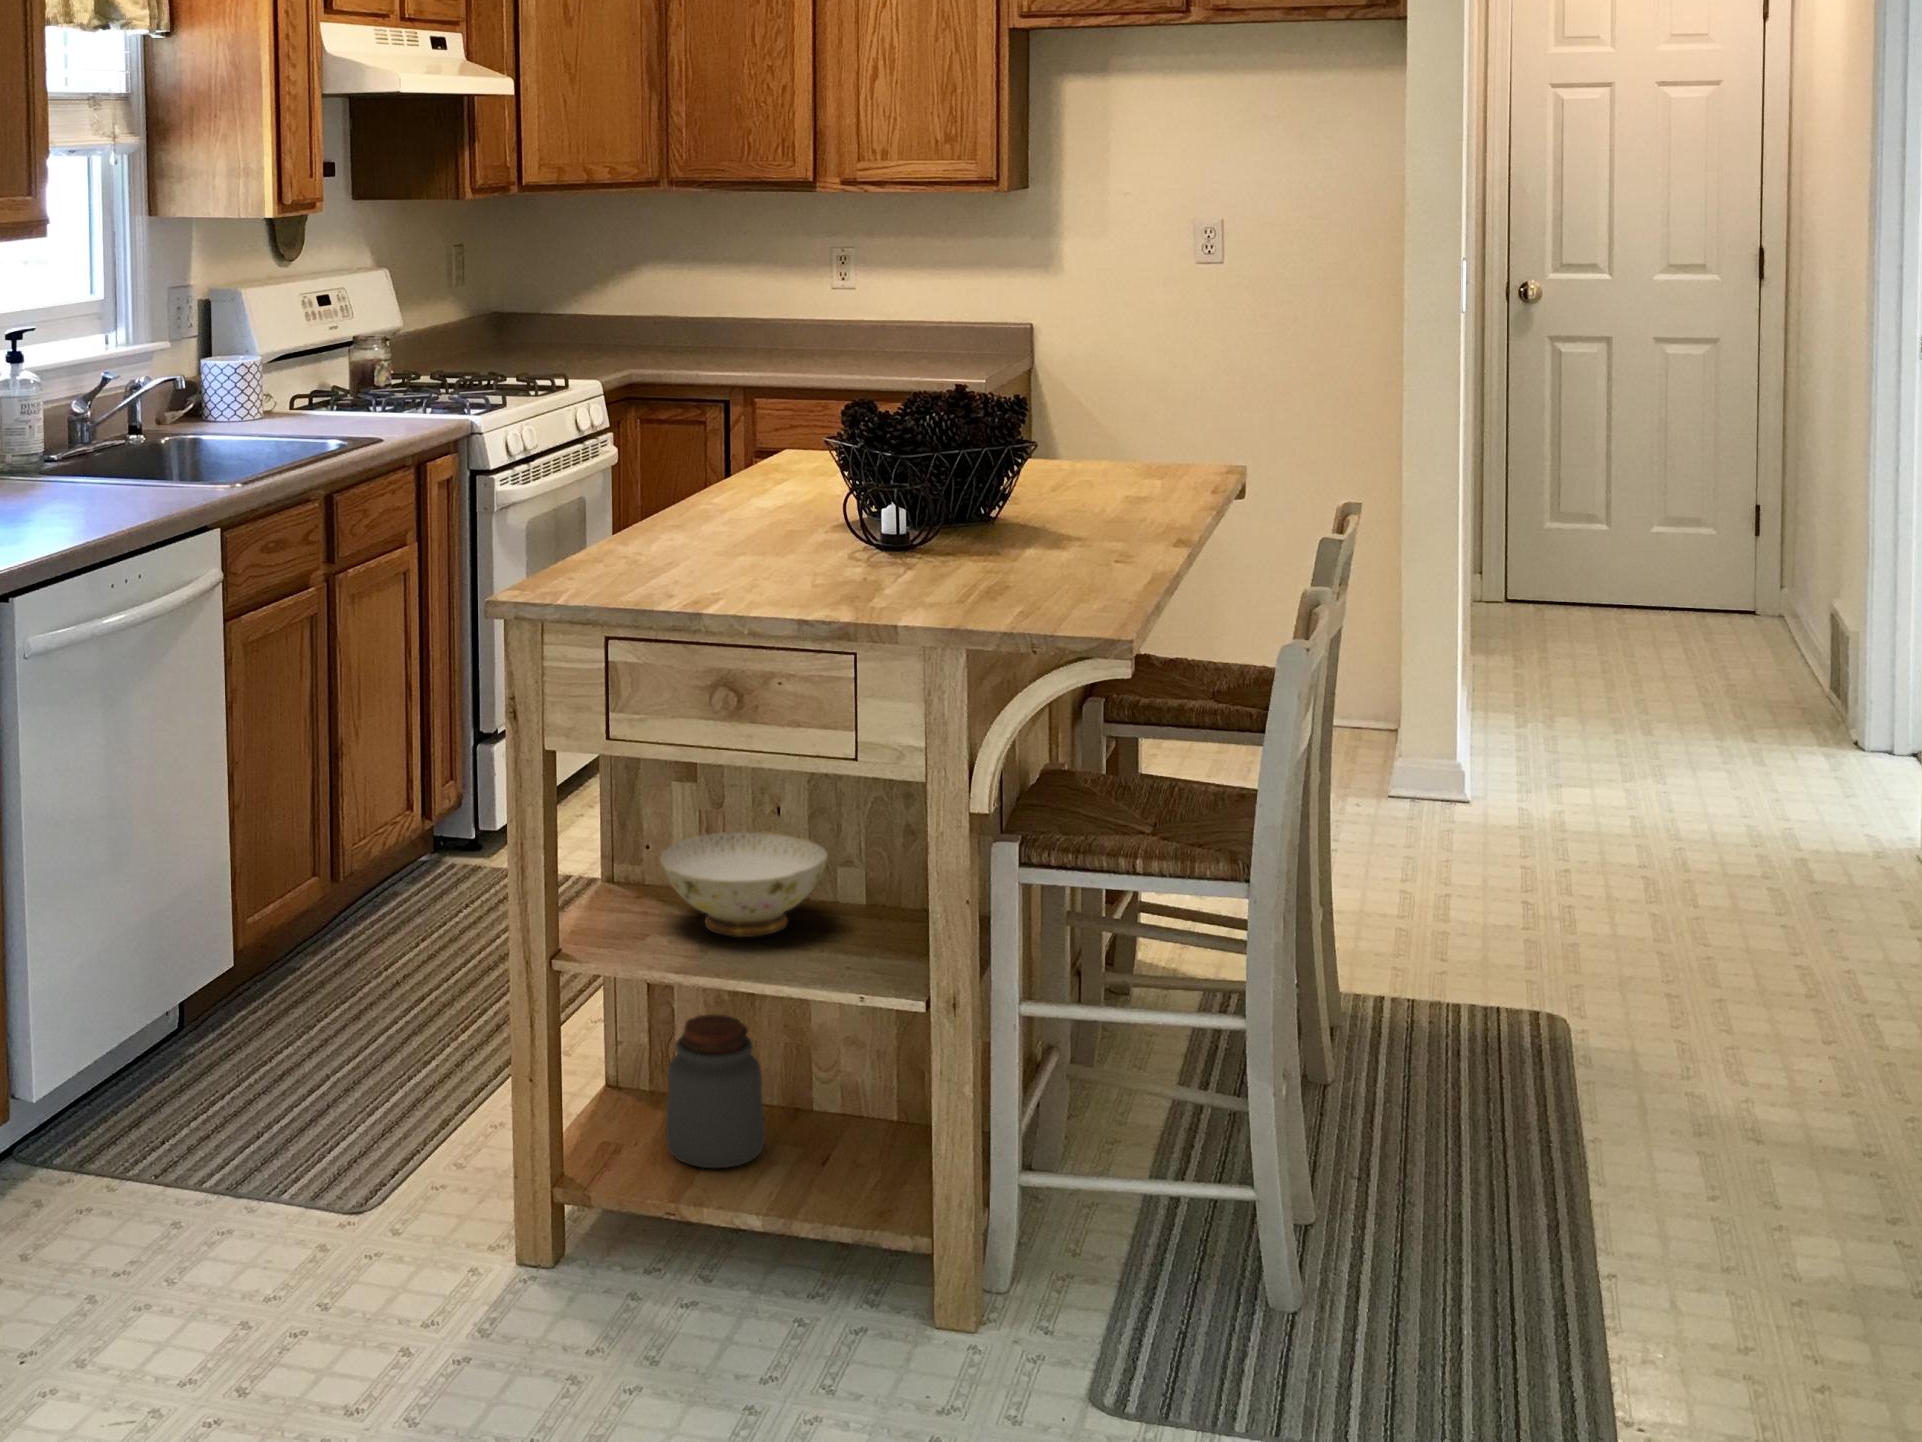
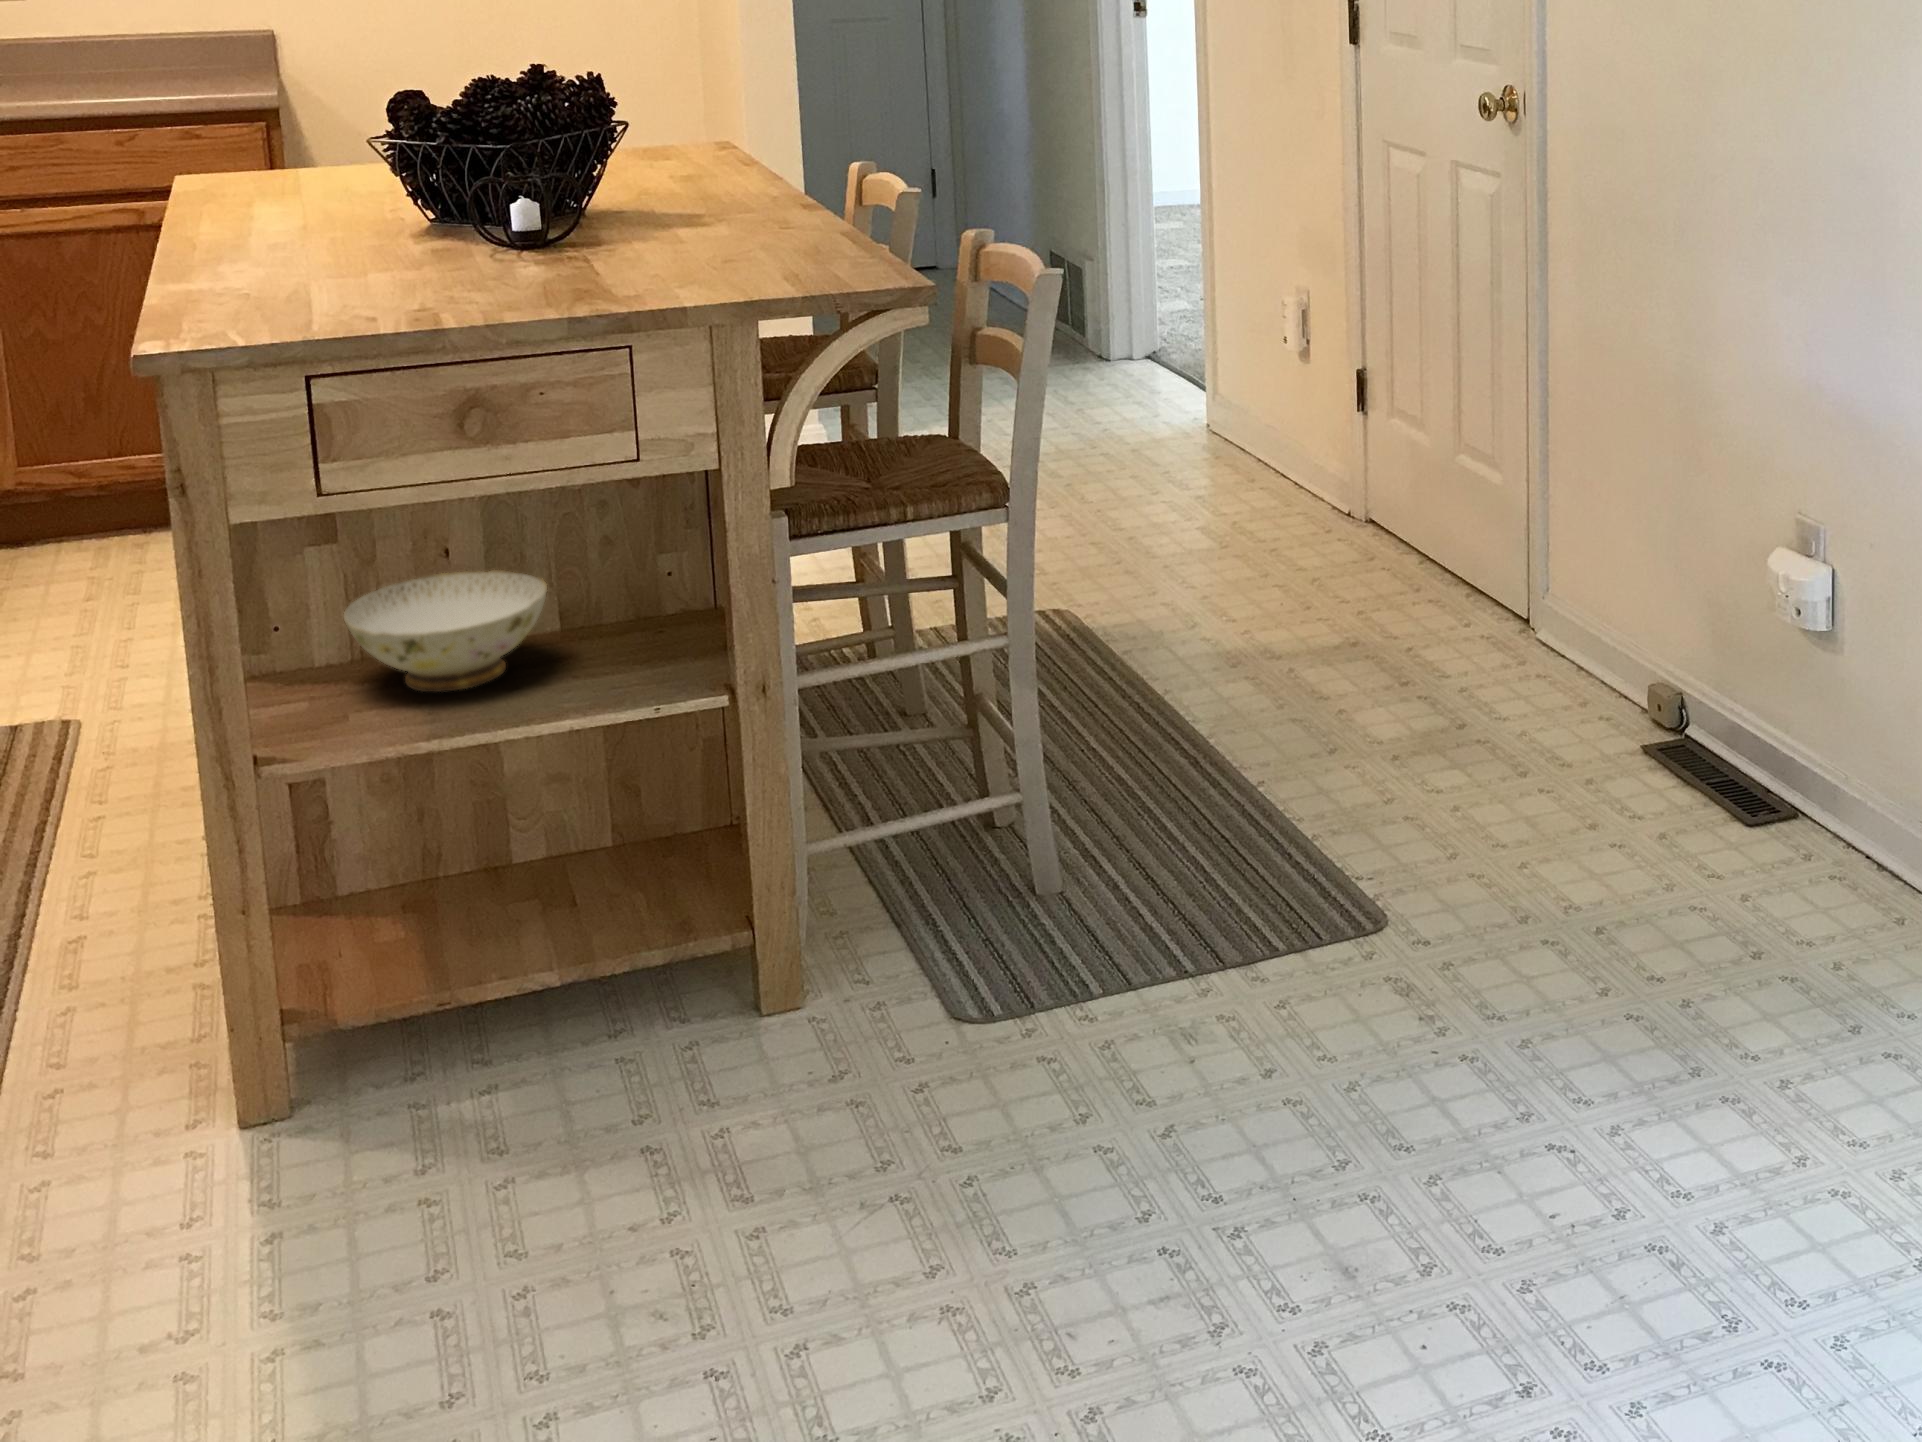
jar: present [666,1014,765,1168] -> none [376,782,501,952]

